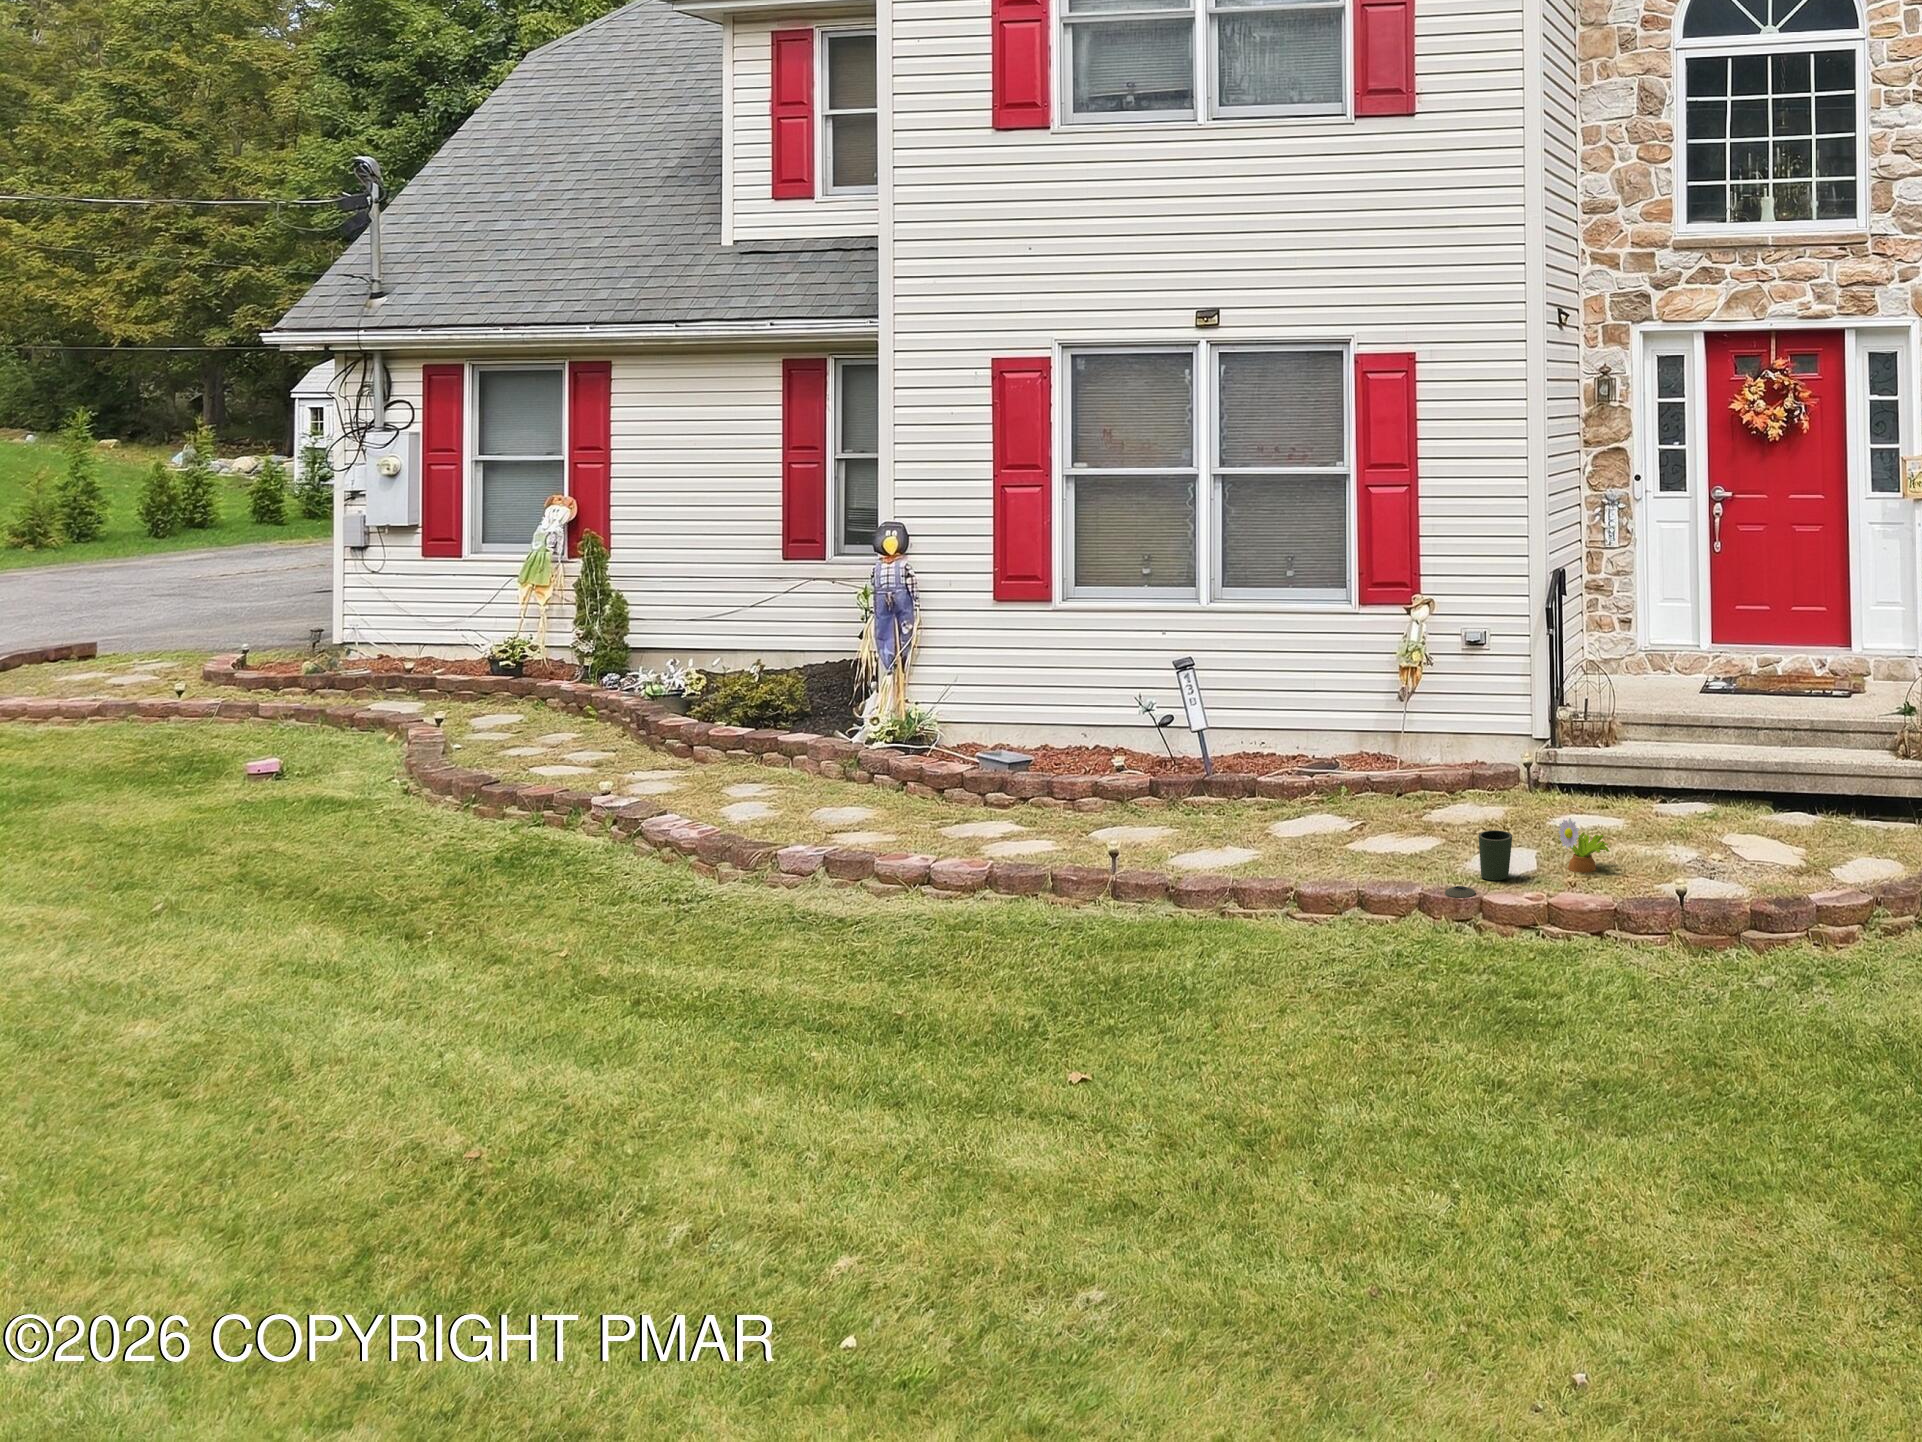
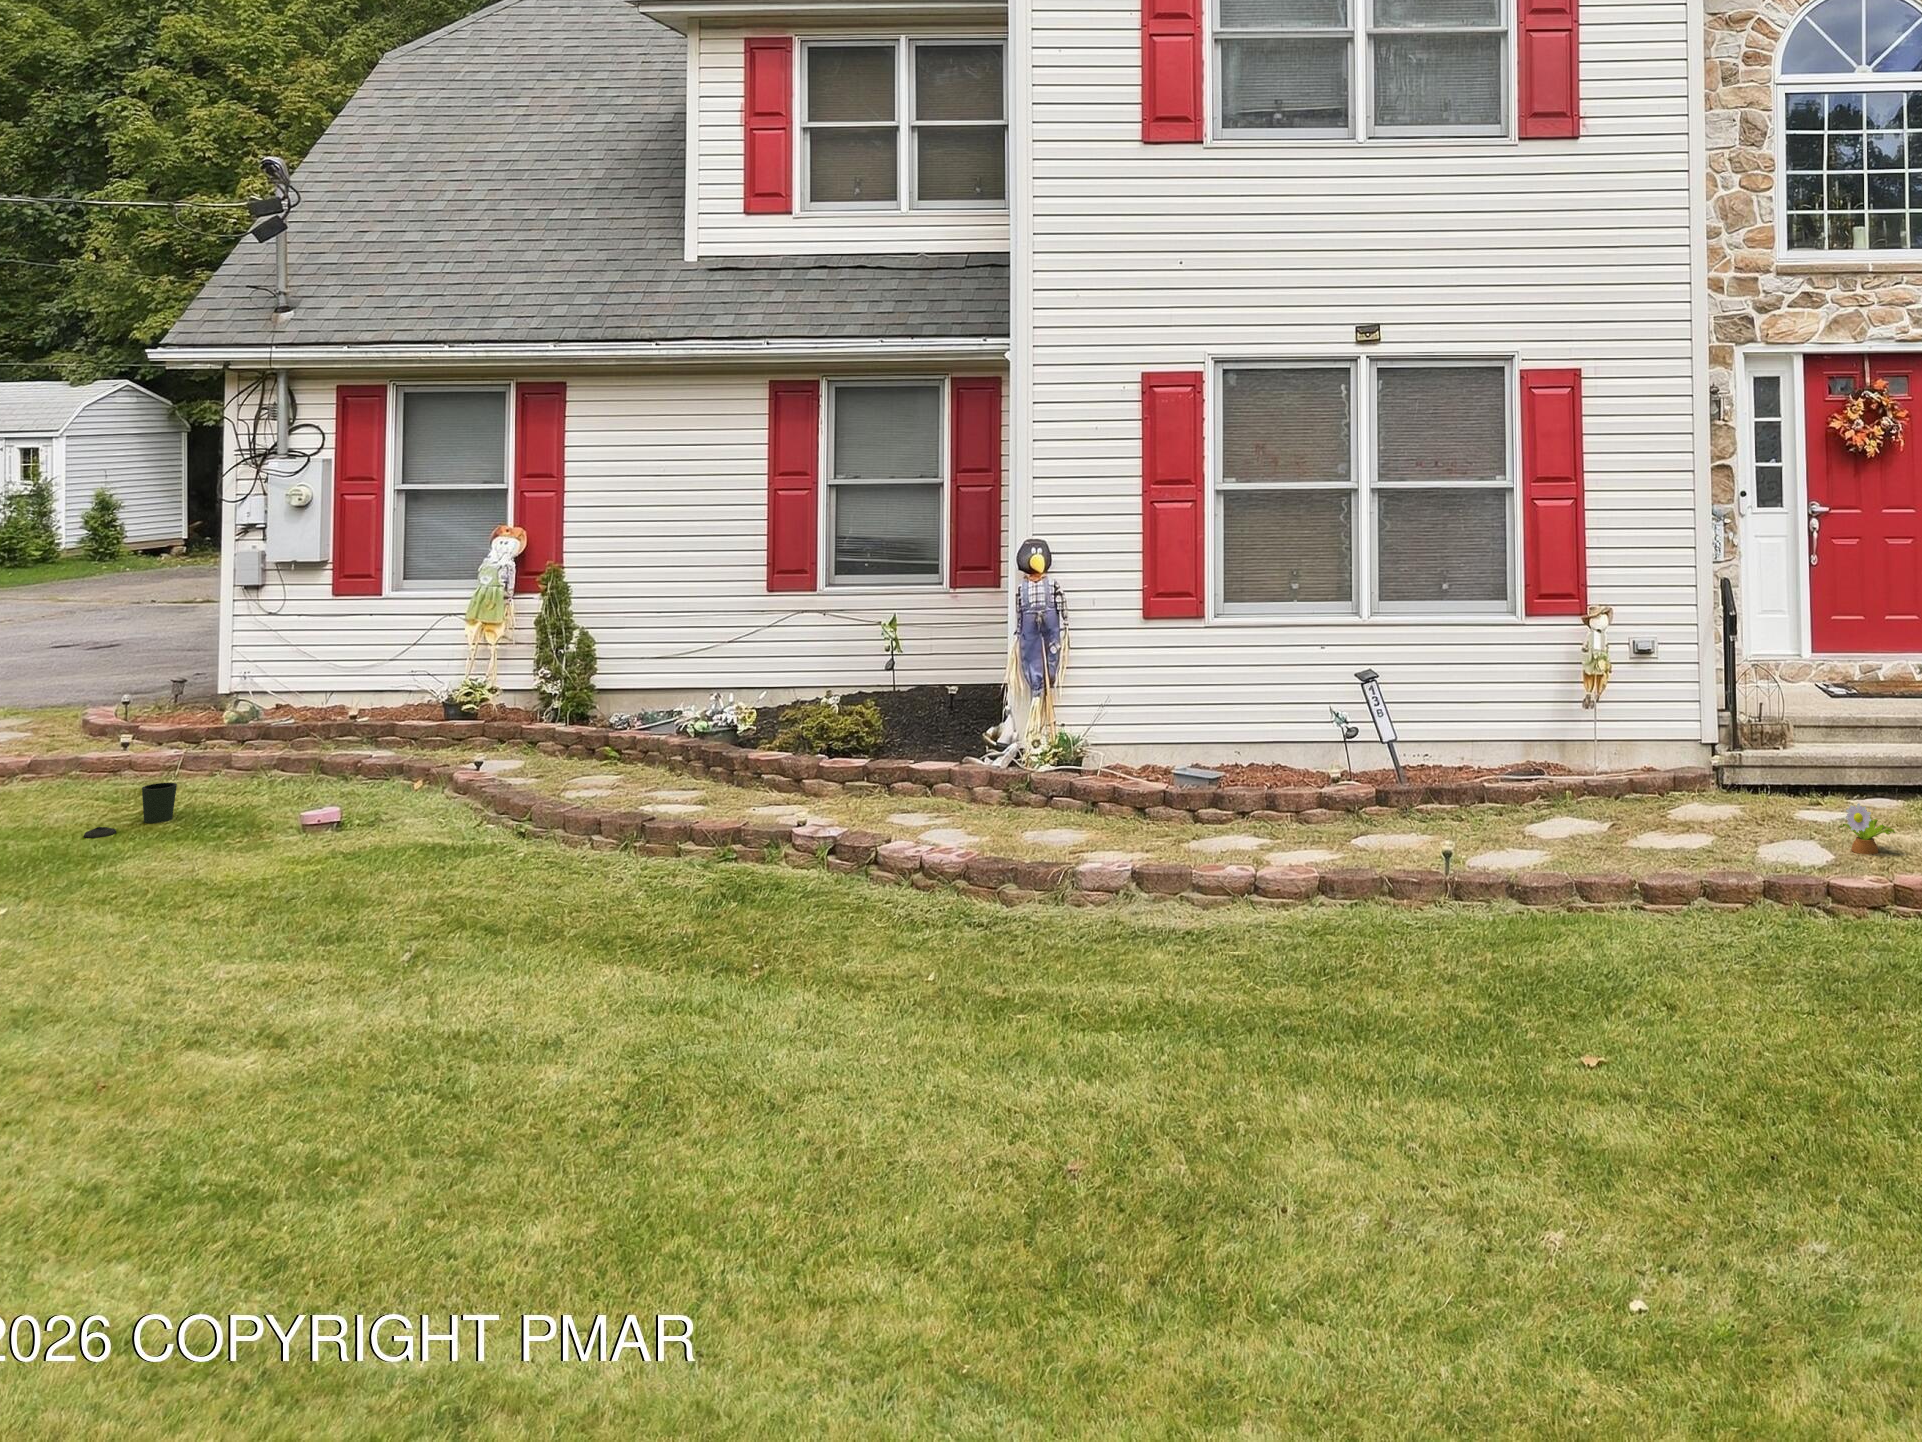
trash can: present [1445,830,1512,898] -> present [84,783,177,838]

